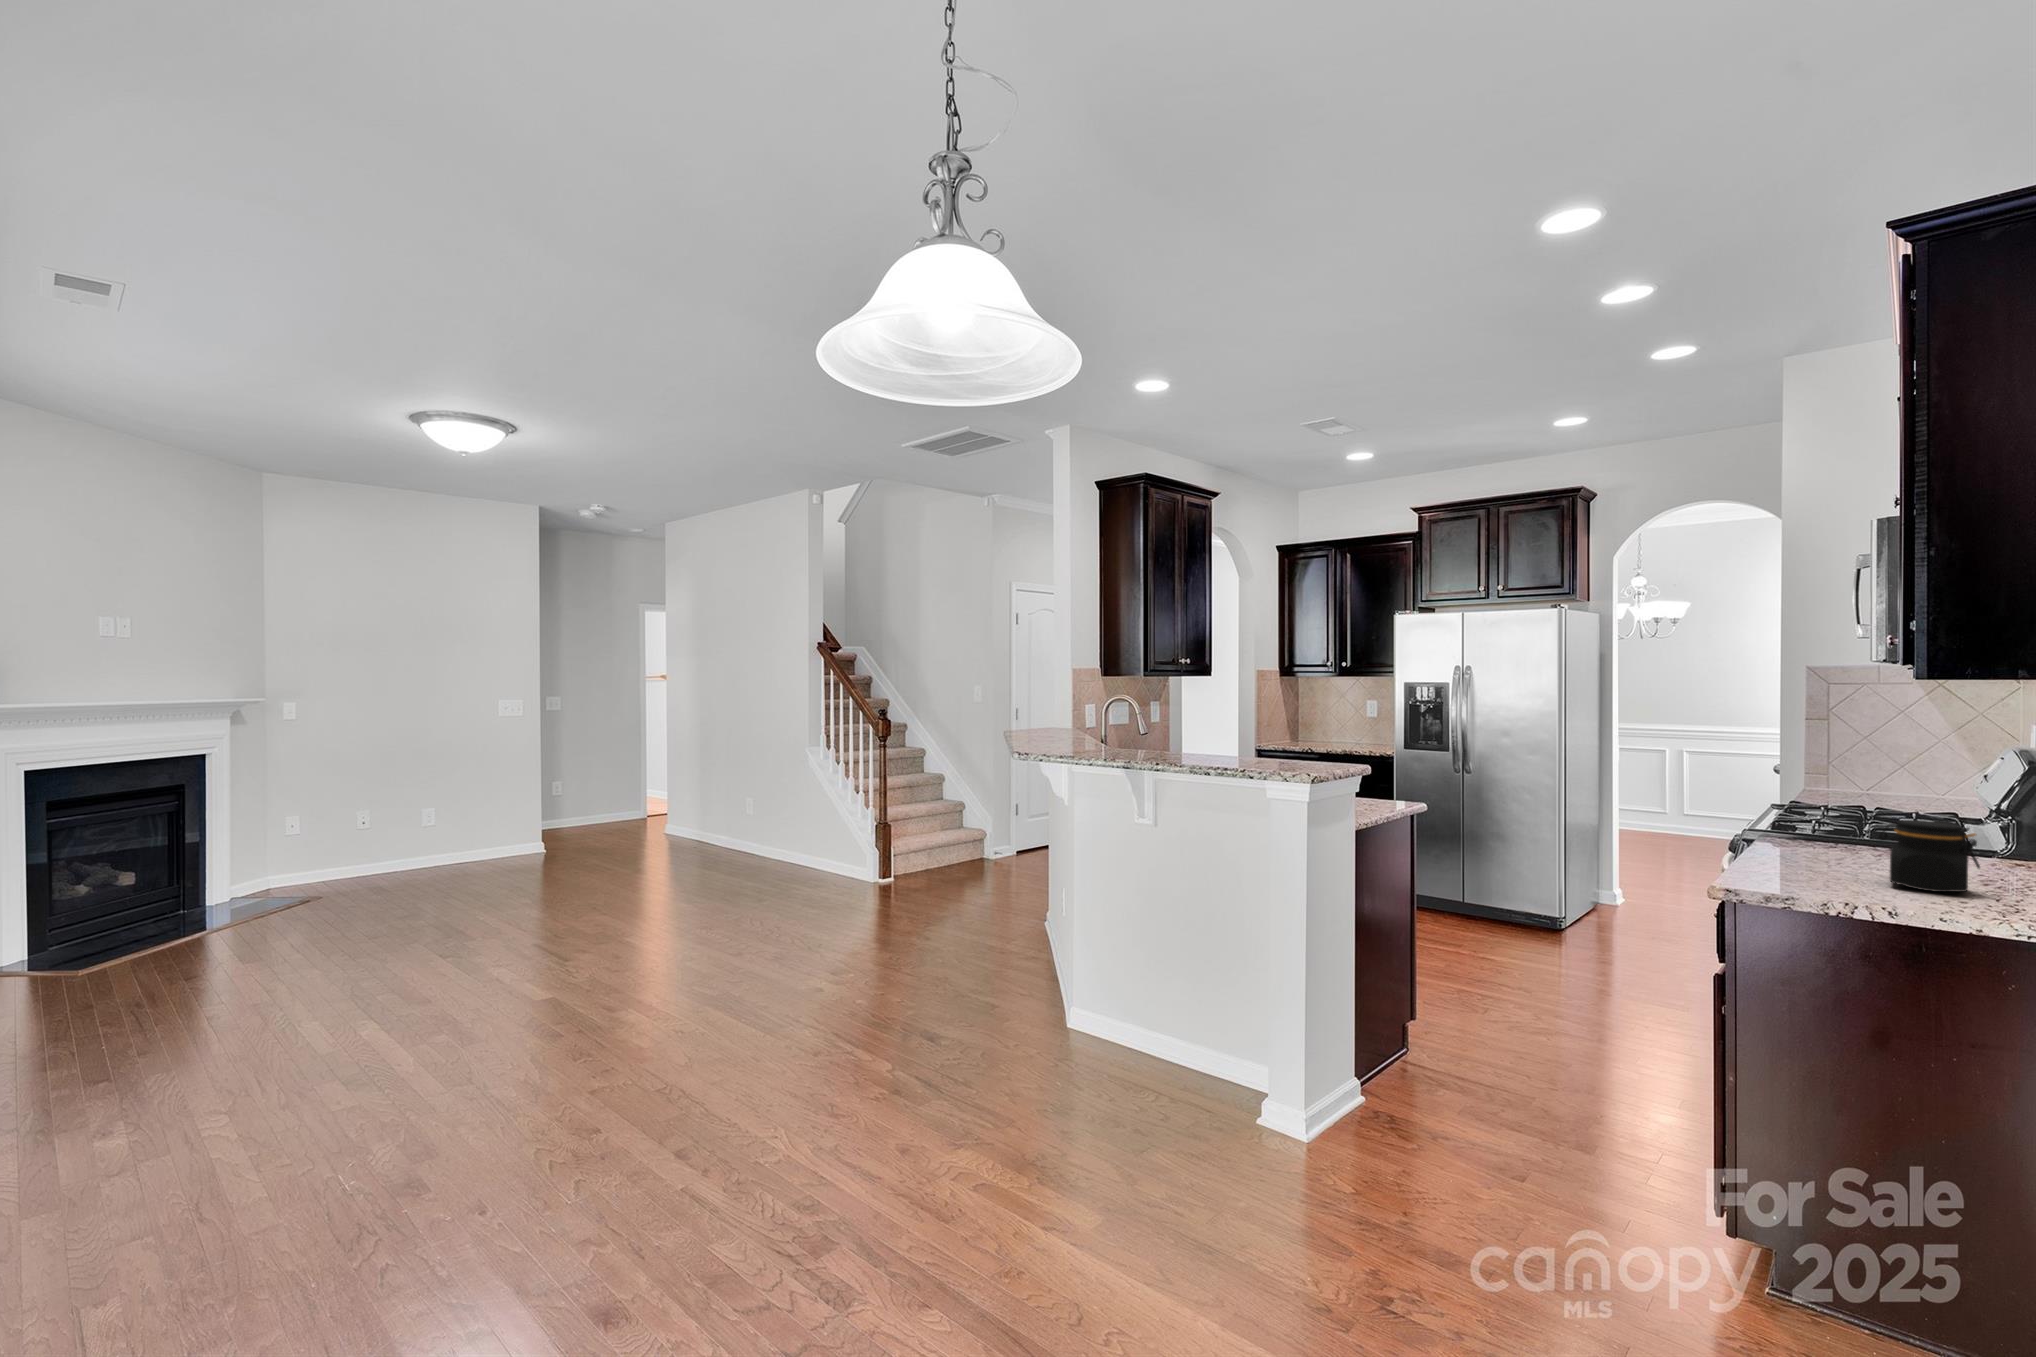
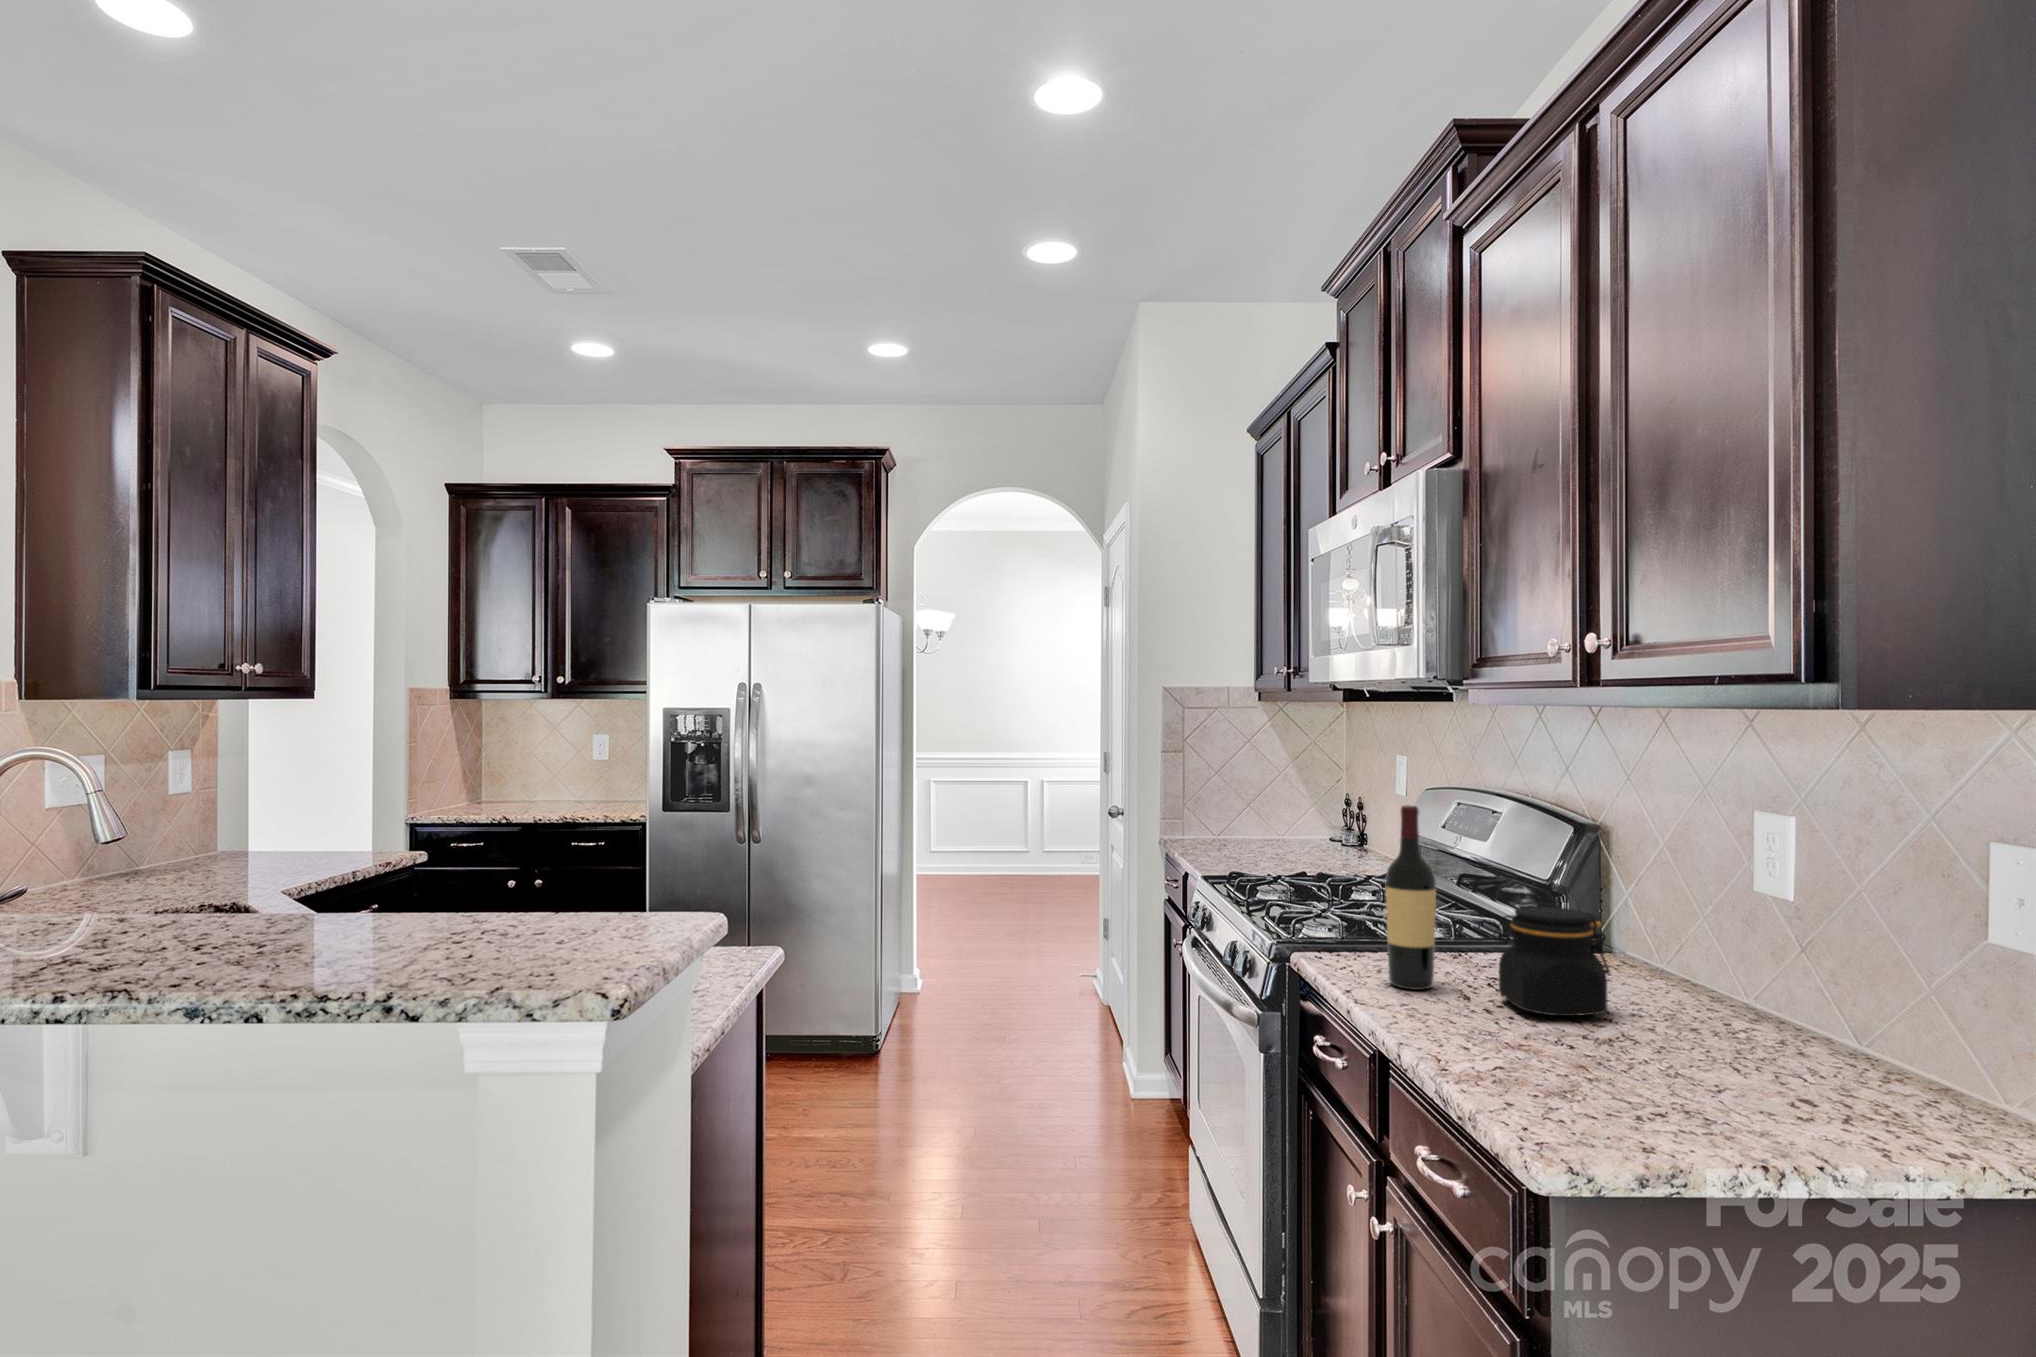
wine bottle: none [1815,750,1857,870] -> present [1386,805,1436,990]

